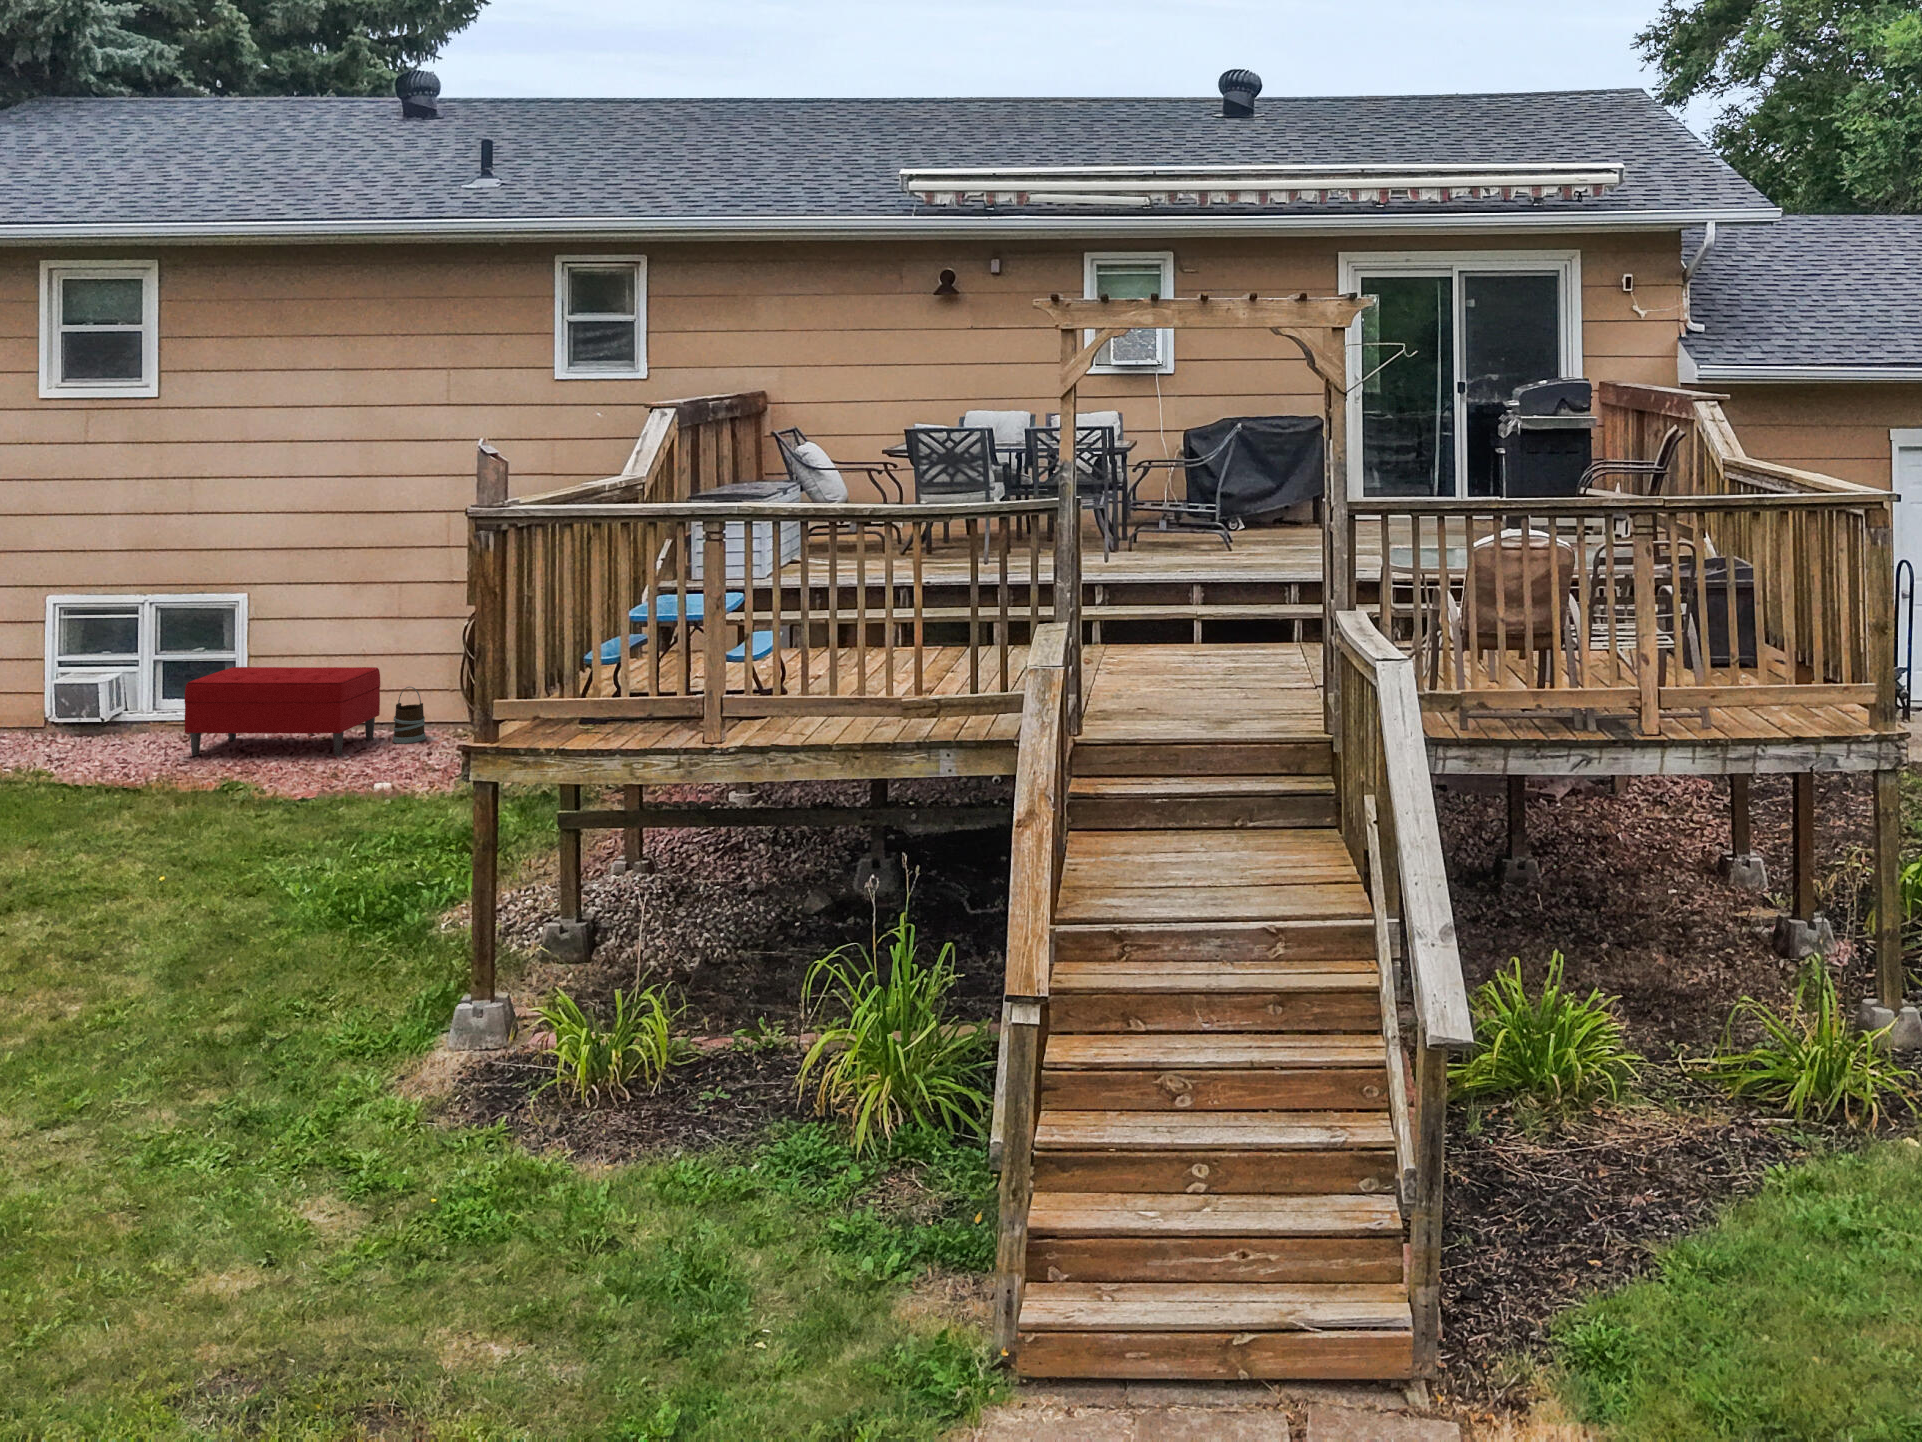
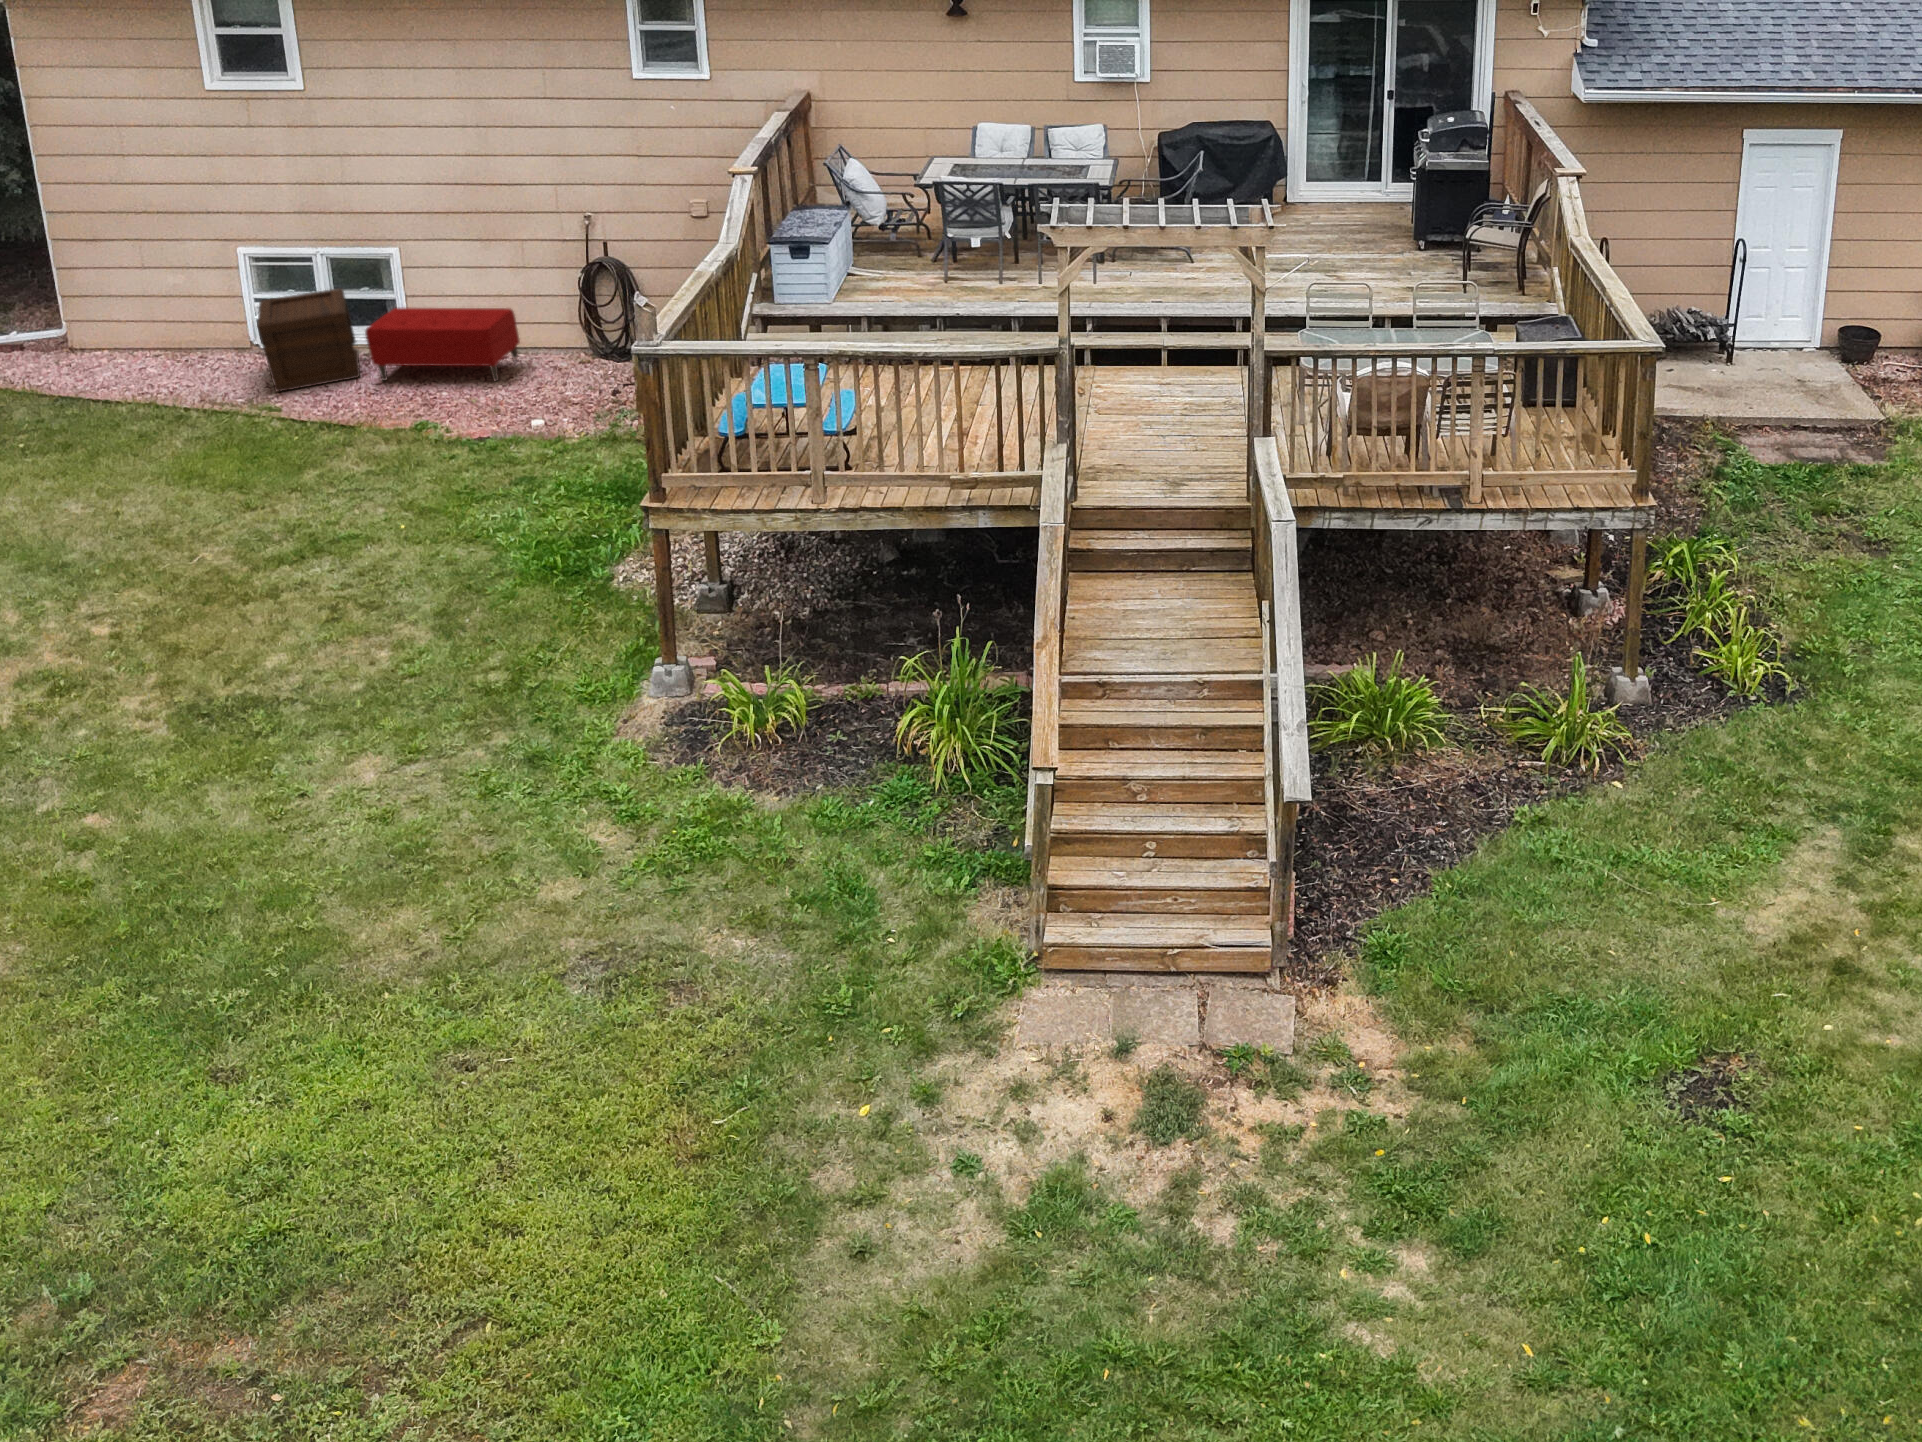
wooden crate: none [50,645,174,765] -> present [257,288,360,392]
wooden bucket: present [393,687,426,743] -> none [532,324,560,367]

